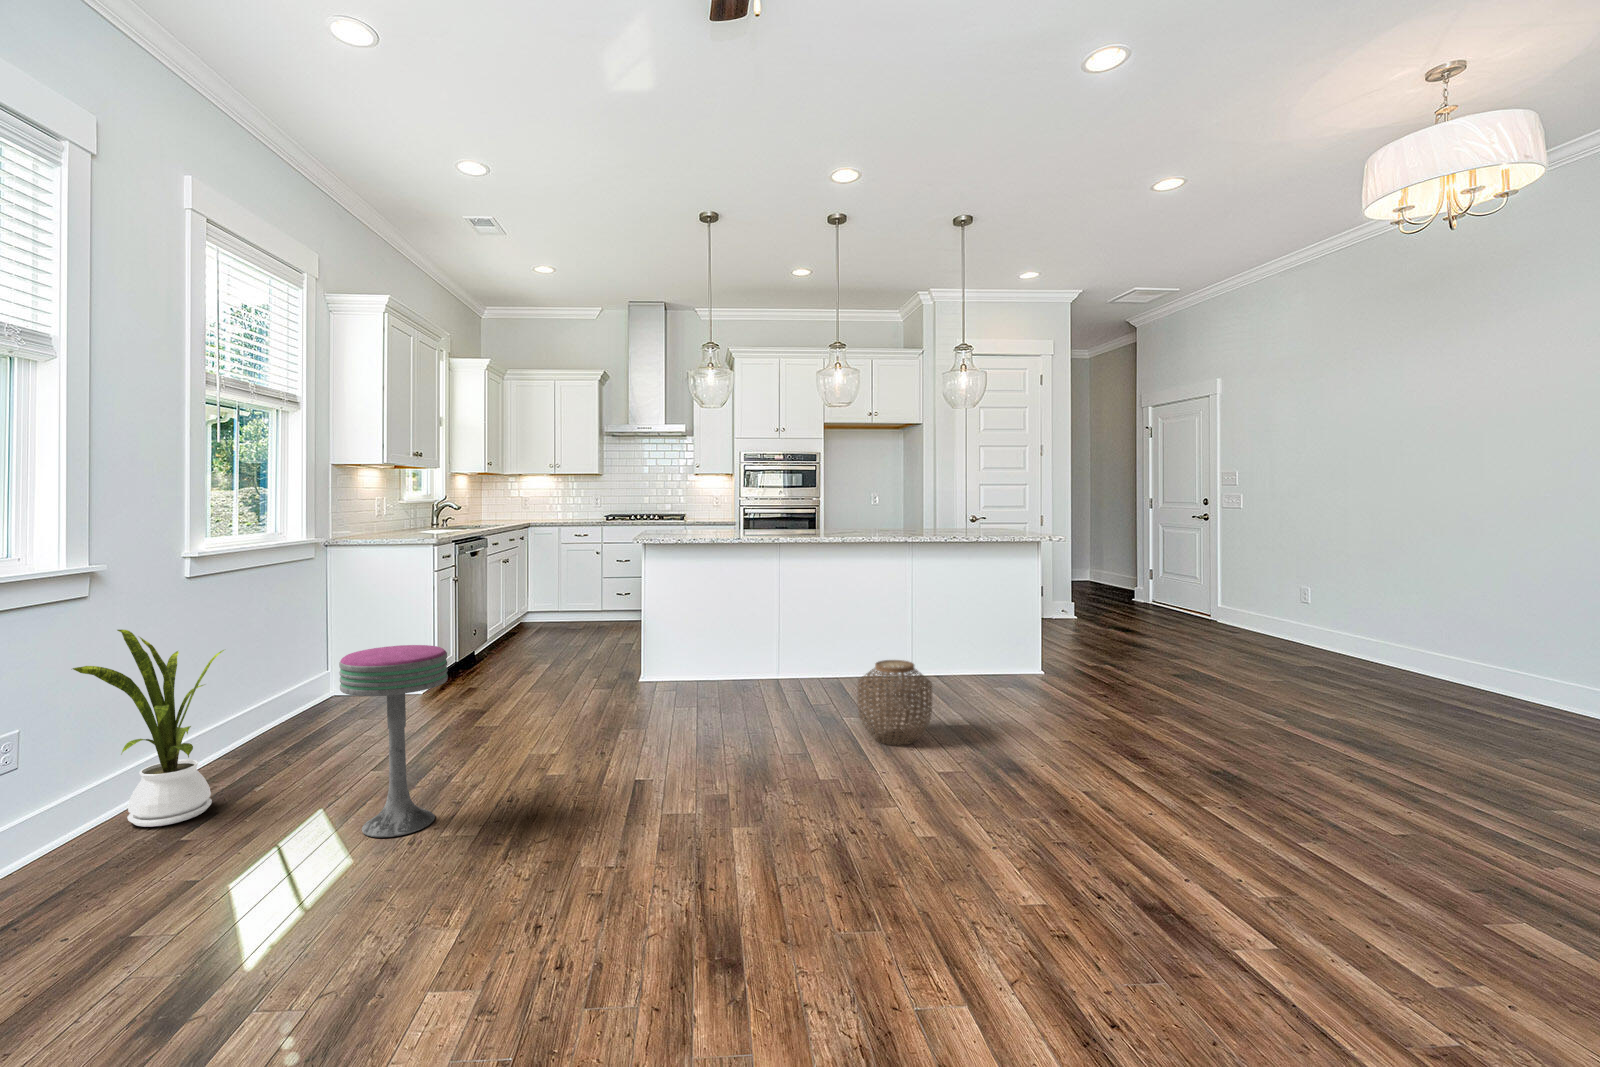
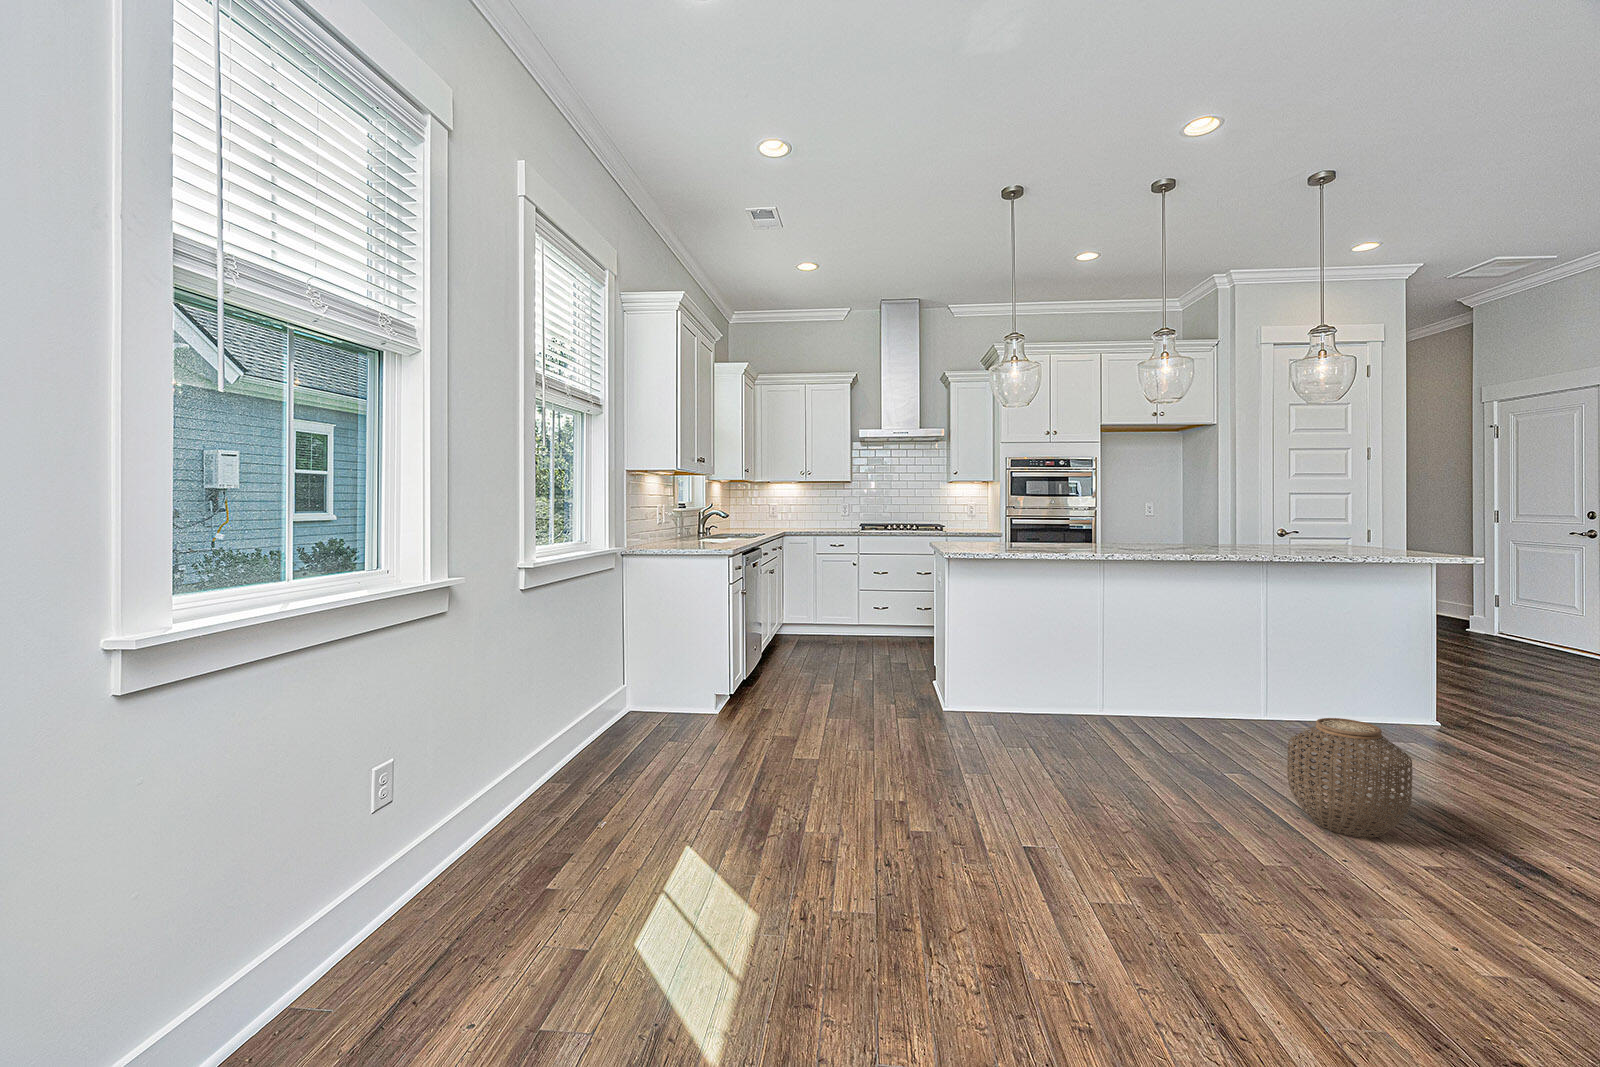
house plant: present [73,630,224,827] -> none [431,656,574,877]
bar stool: present [339,645,448,838] -> none [711,683,829,929]

